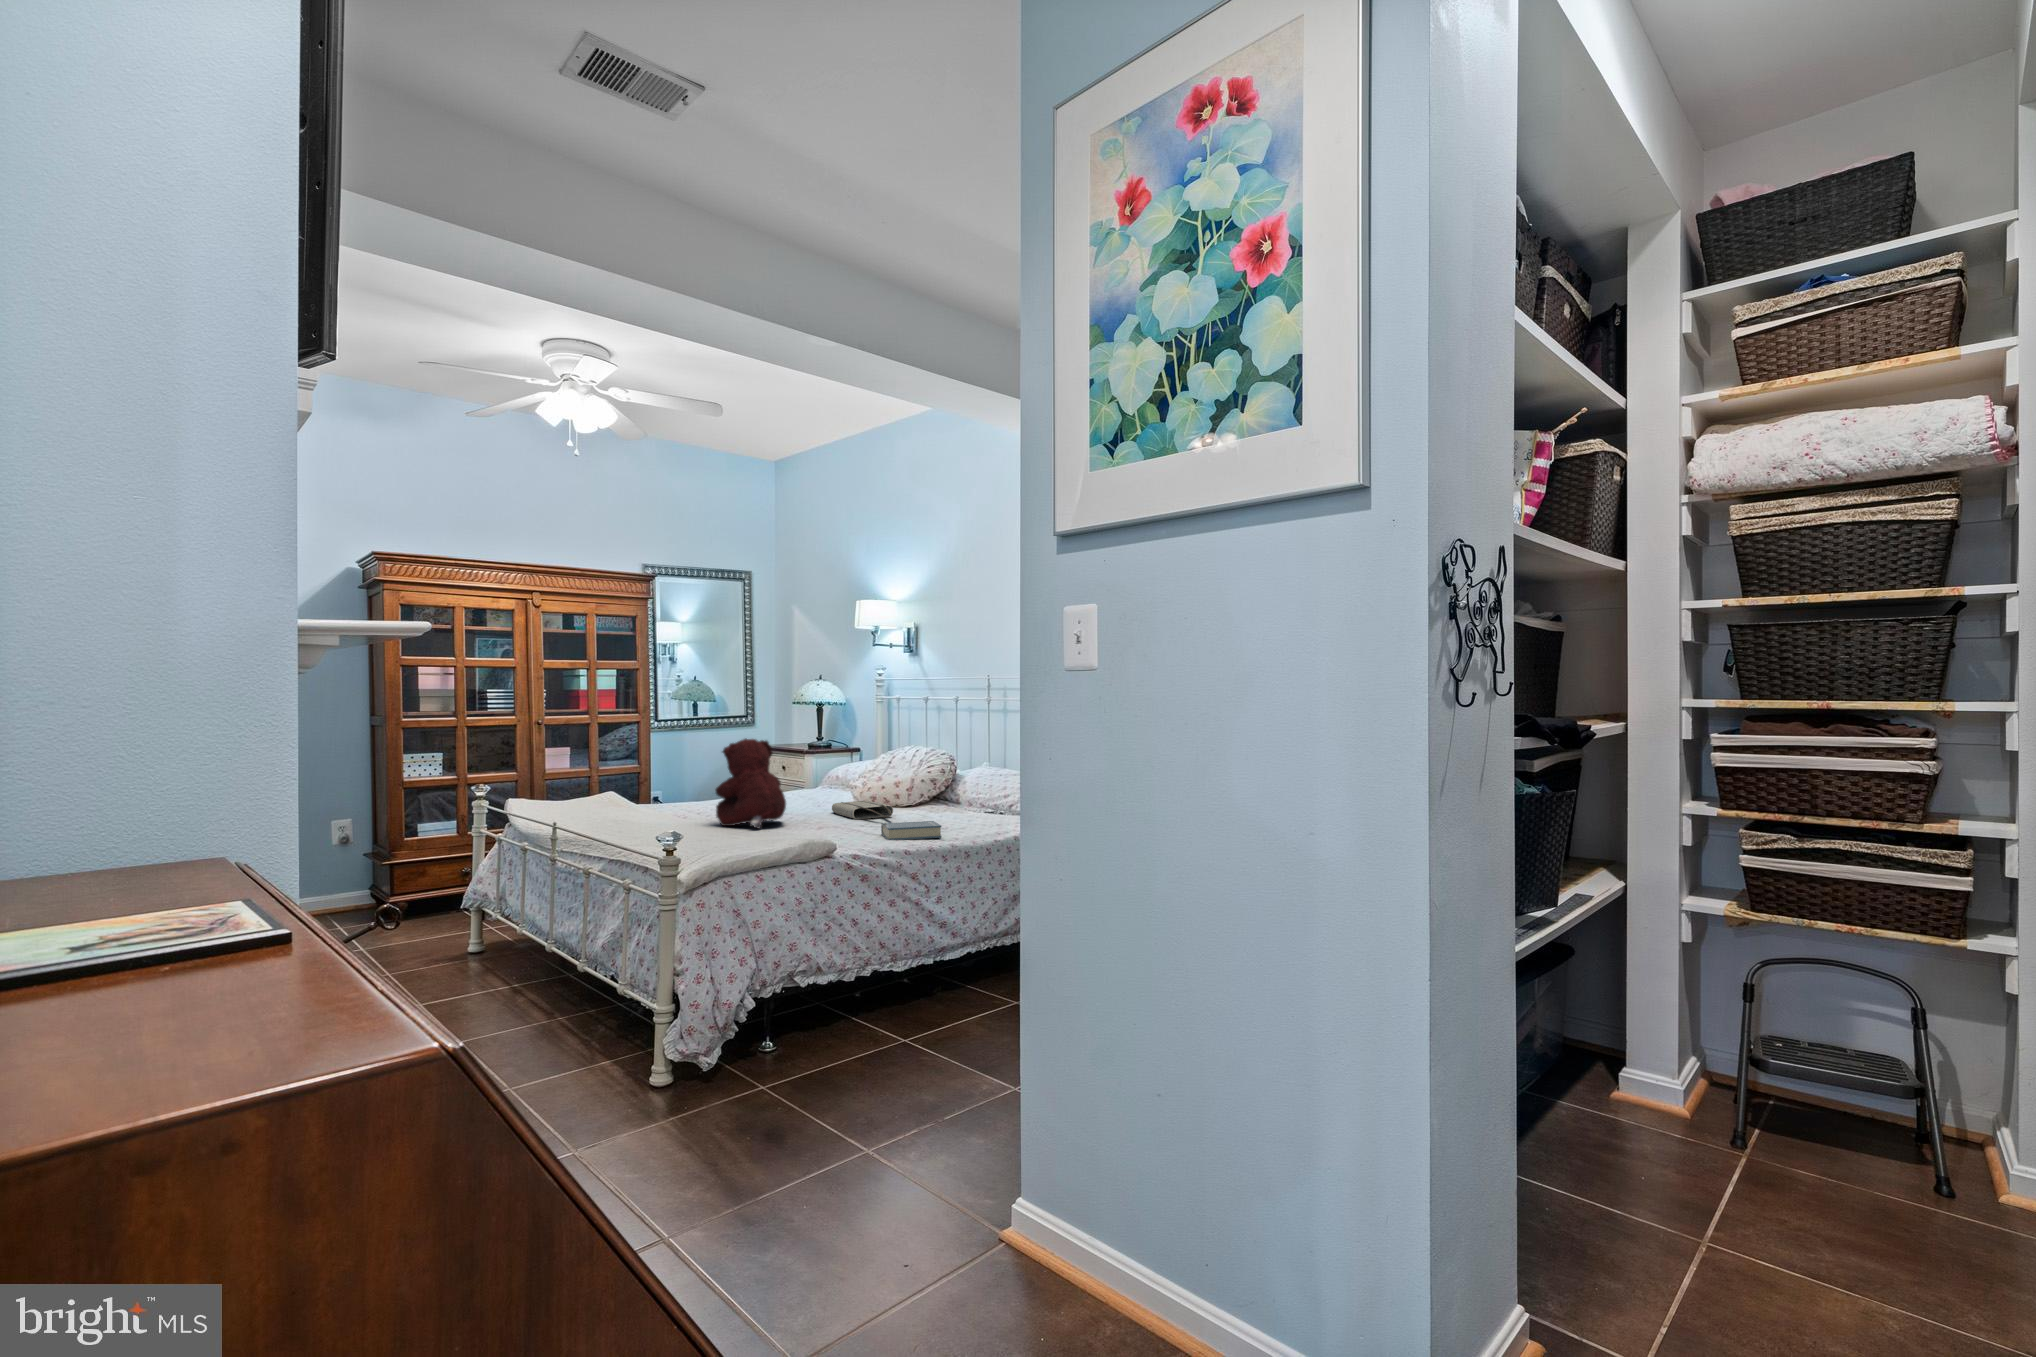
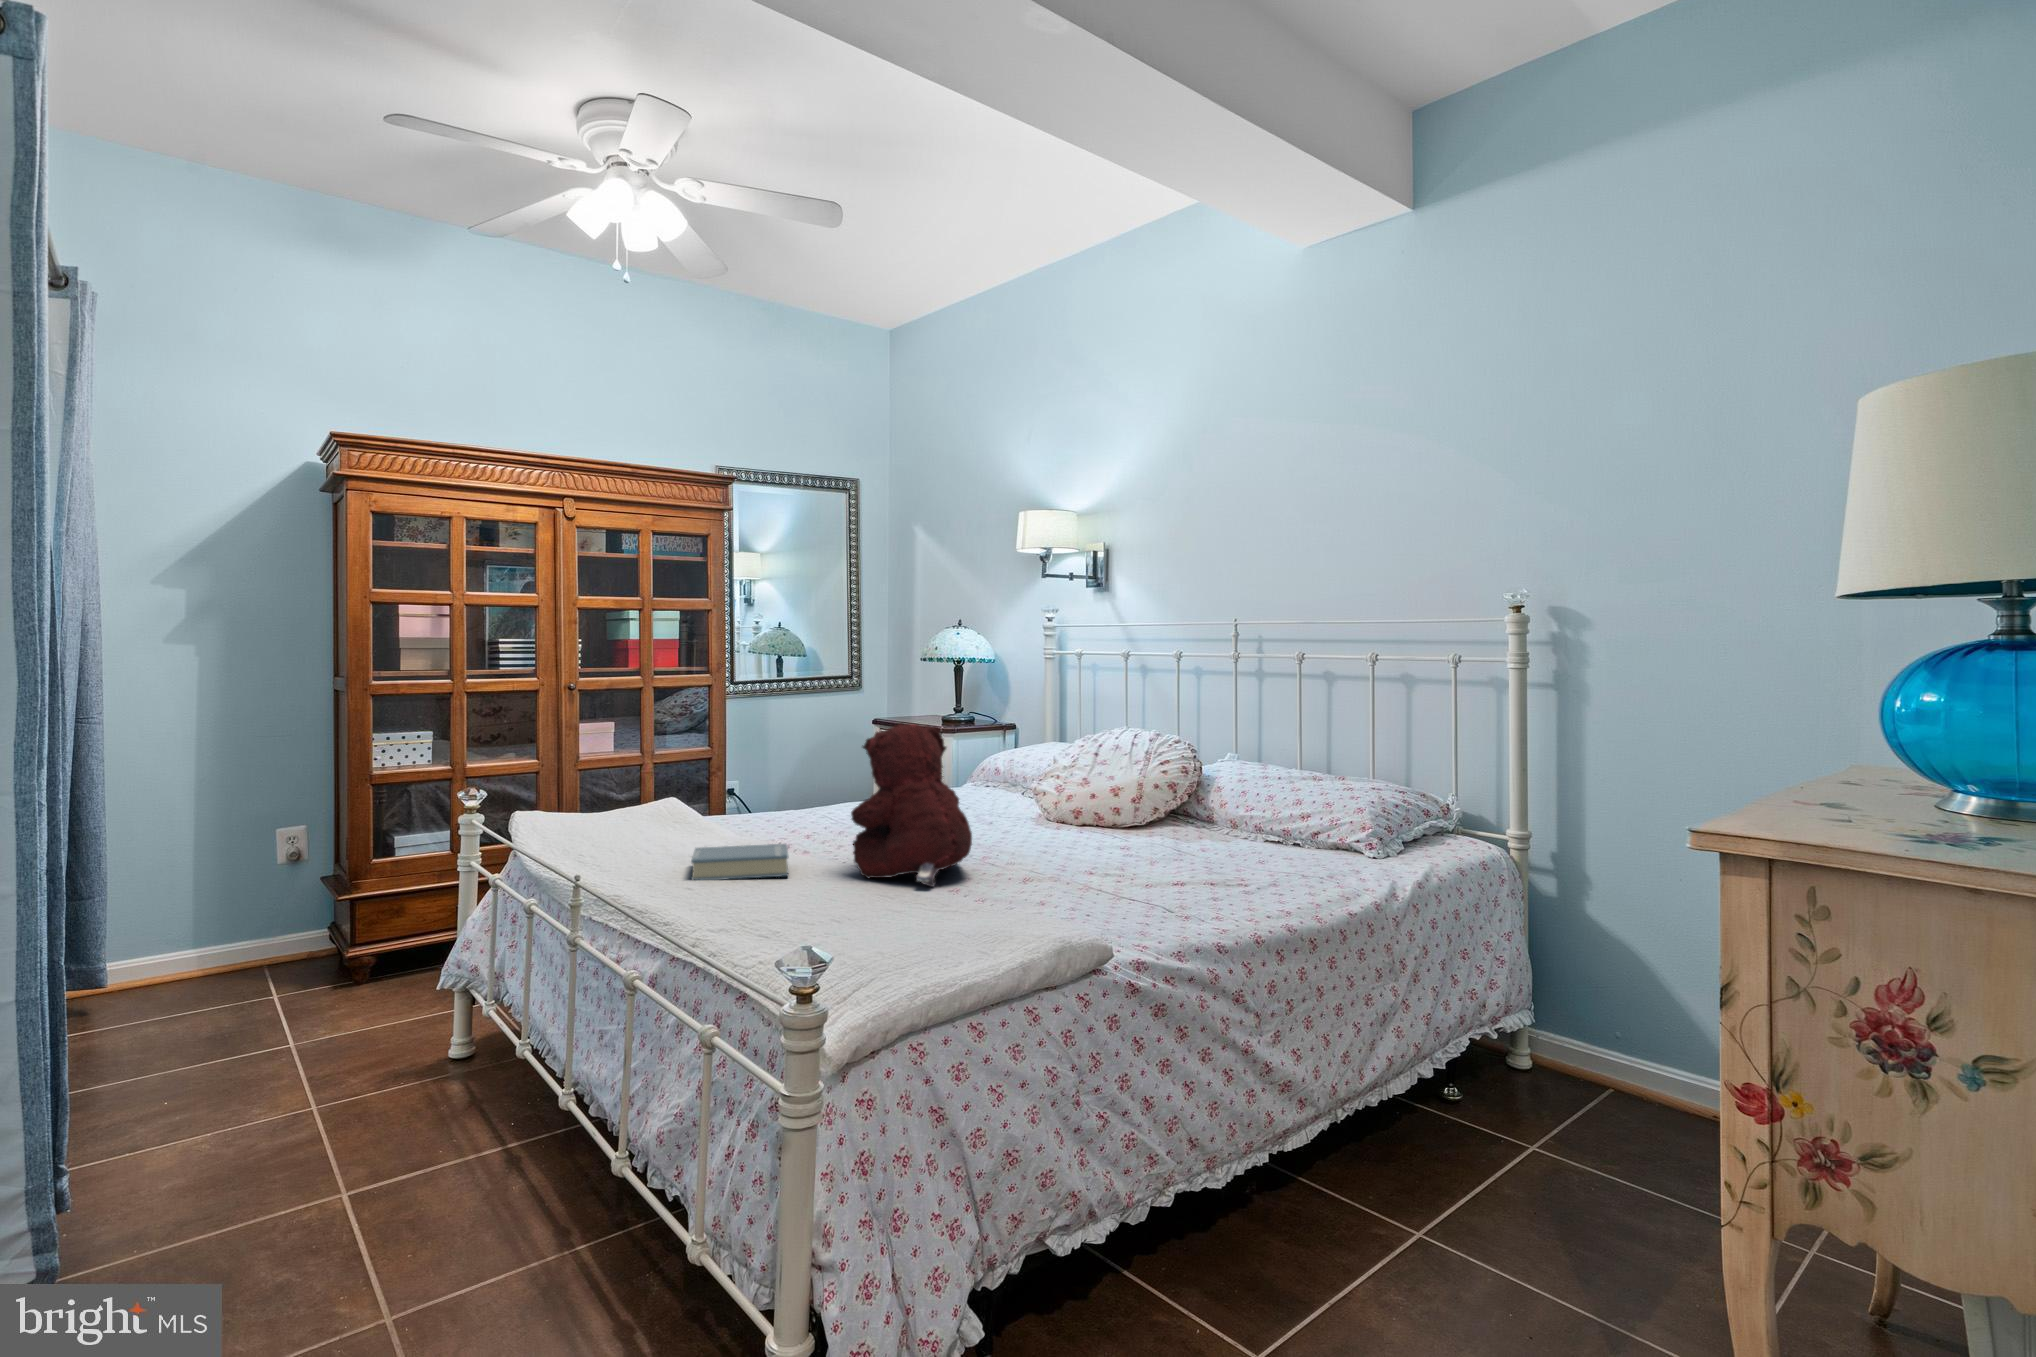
tote bag: present [832,801,893,820] -> none [1025,821,1142,862]
hardback book: present [881,821,942,840] -> present [691,844,788,880]

